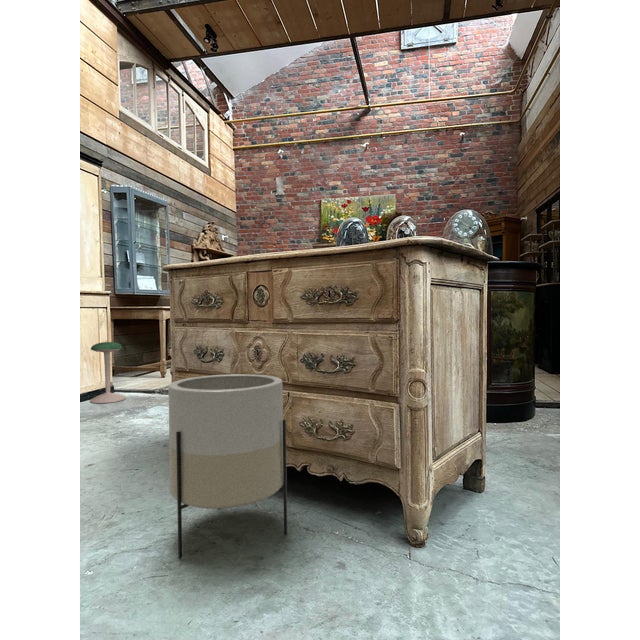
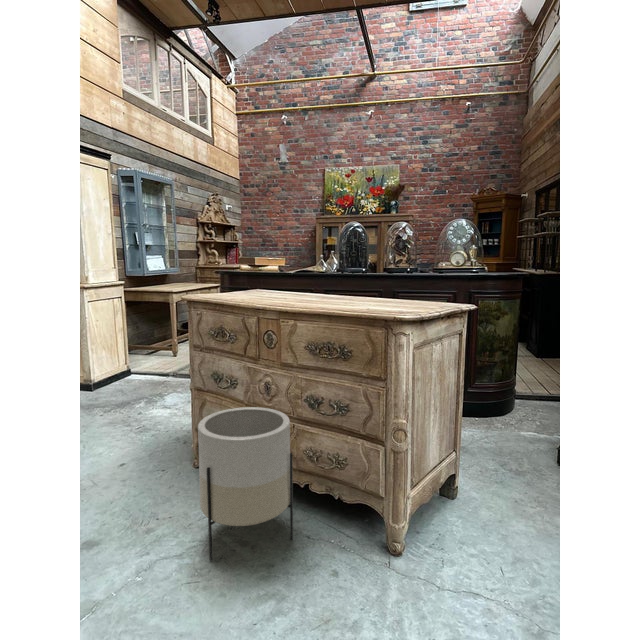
stool: present [90,342,126,403] -> none [108,331,142,388]

